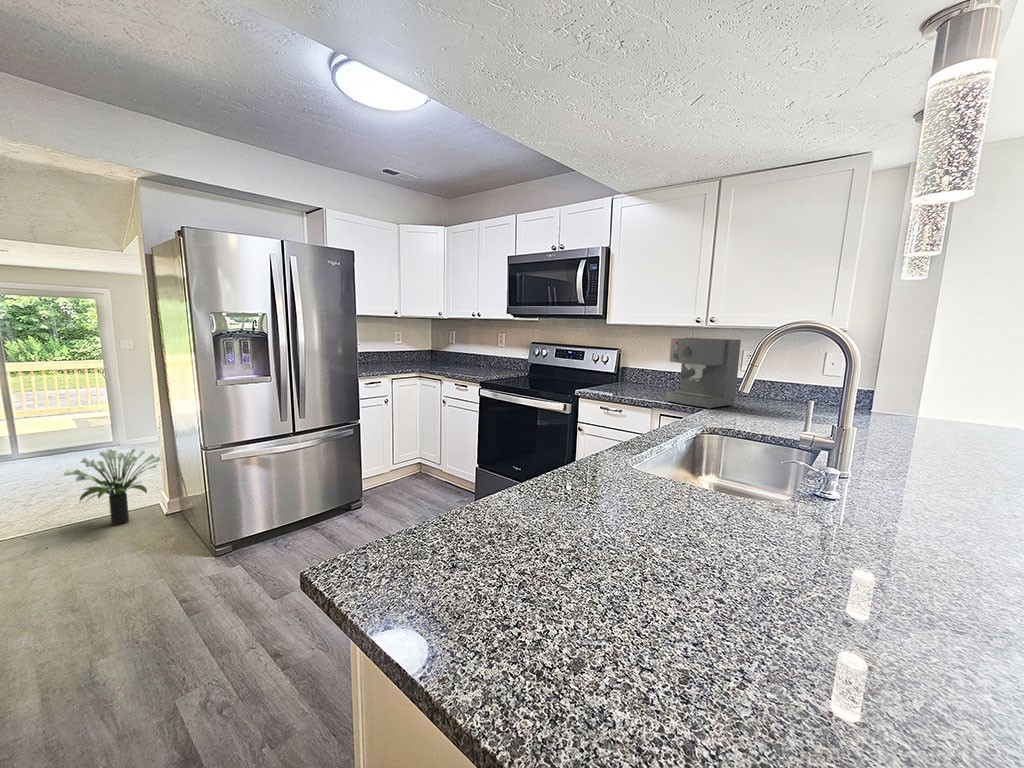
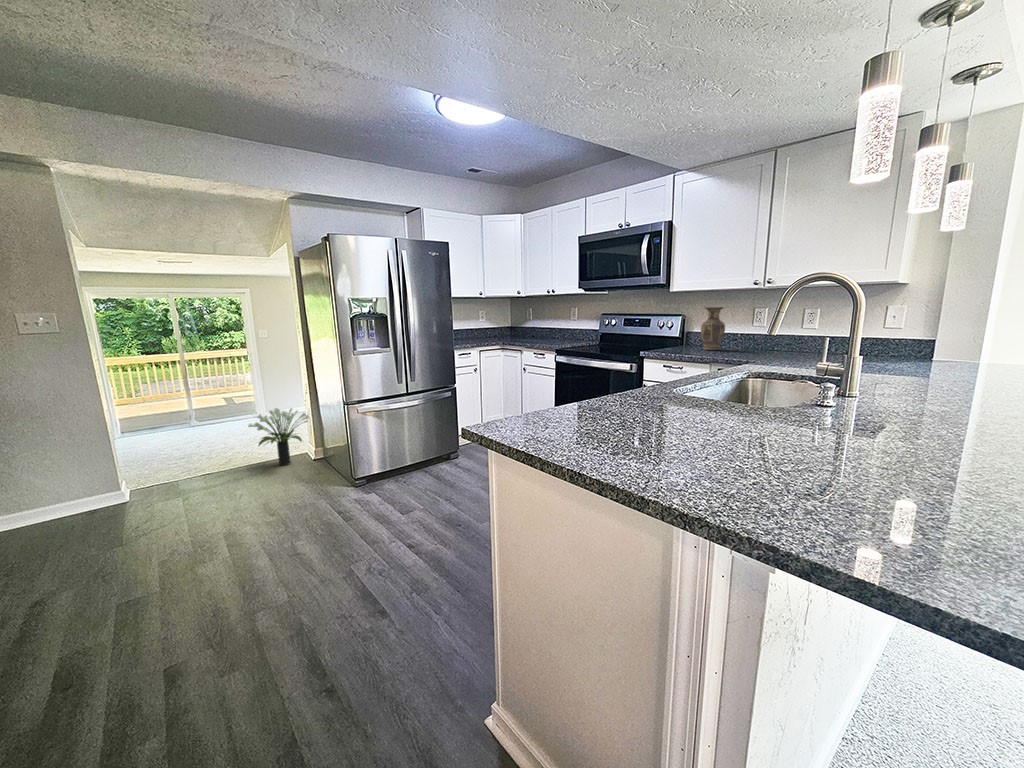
coffee maker: present [666,338,741,409] -> none [724,297,797,361]
vase: none [638,343,664,390] -> present [701,307,725,350]

